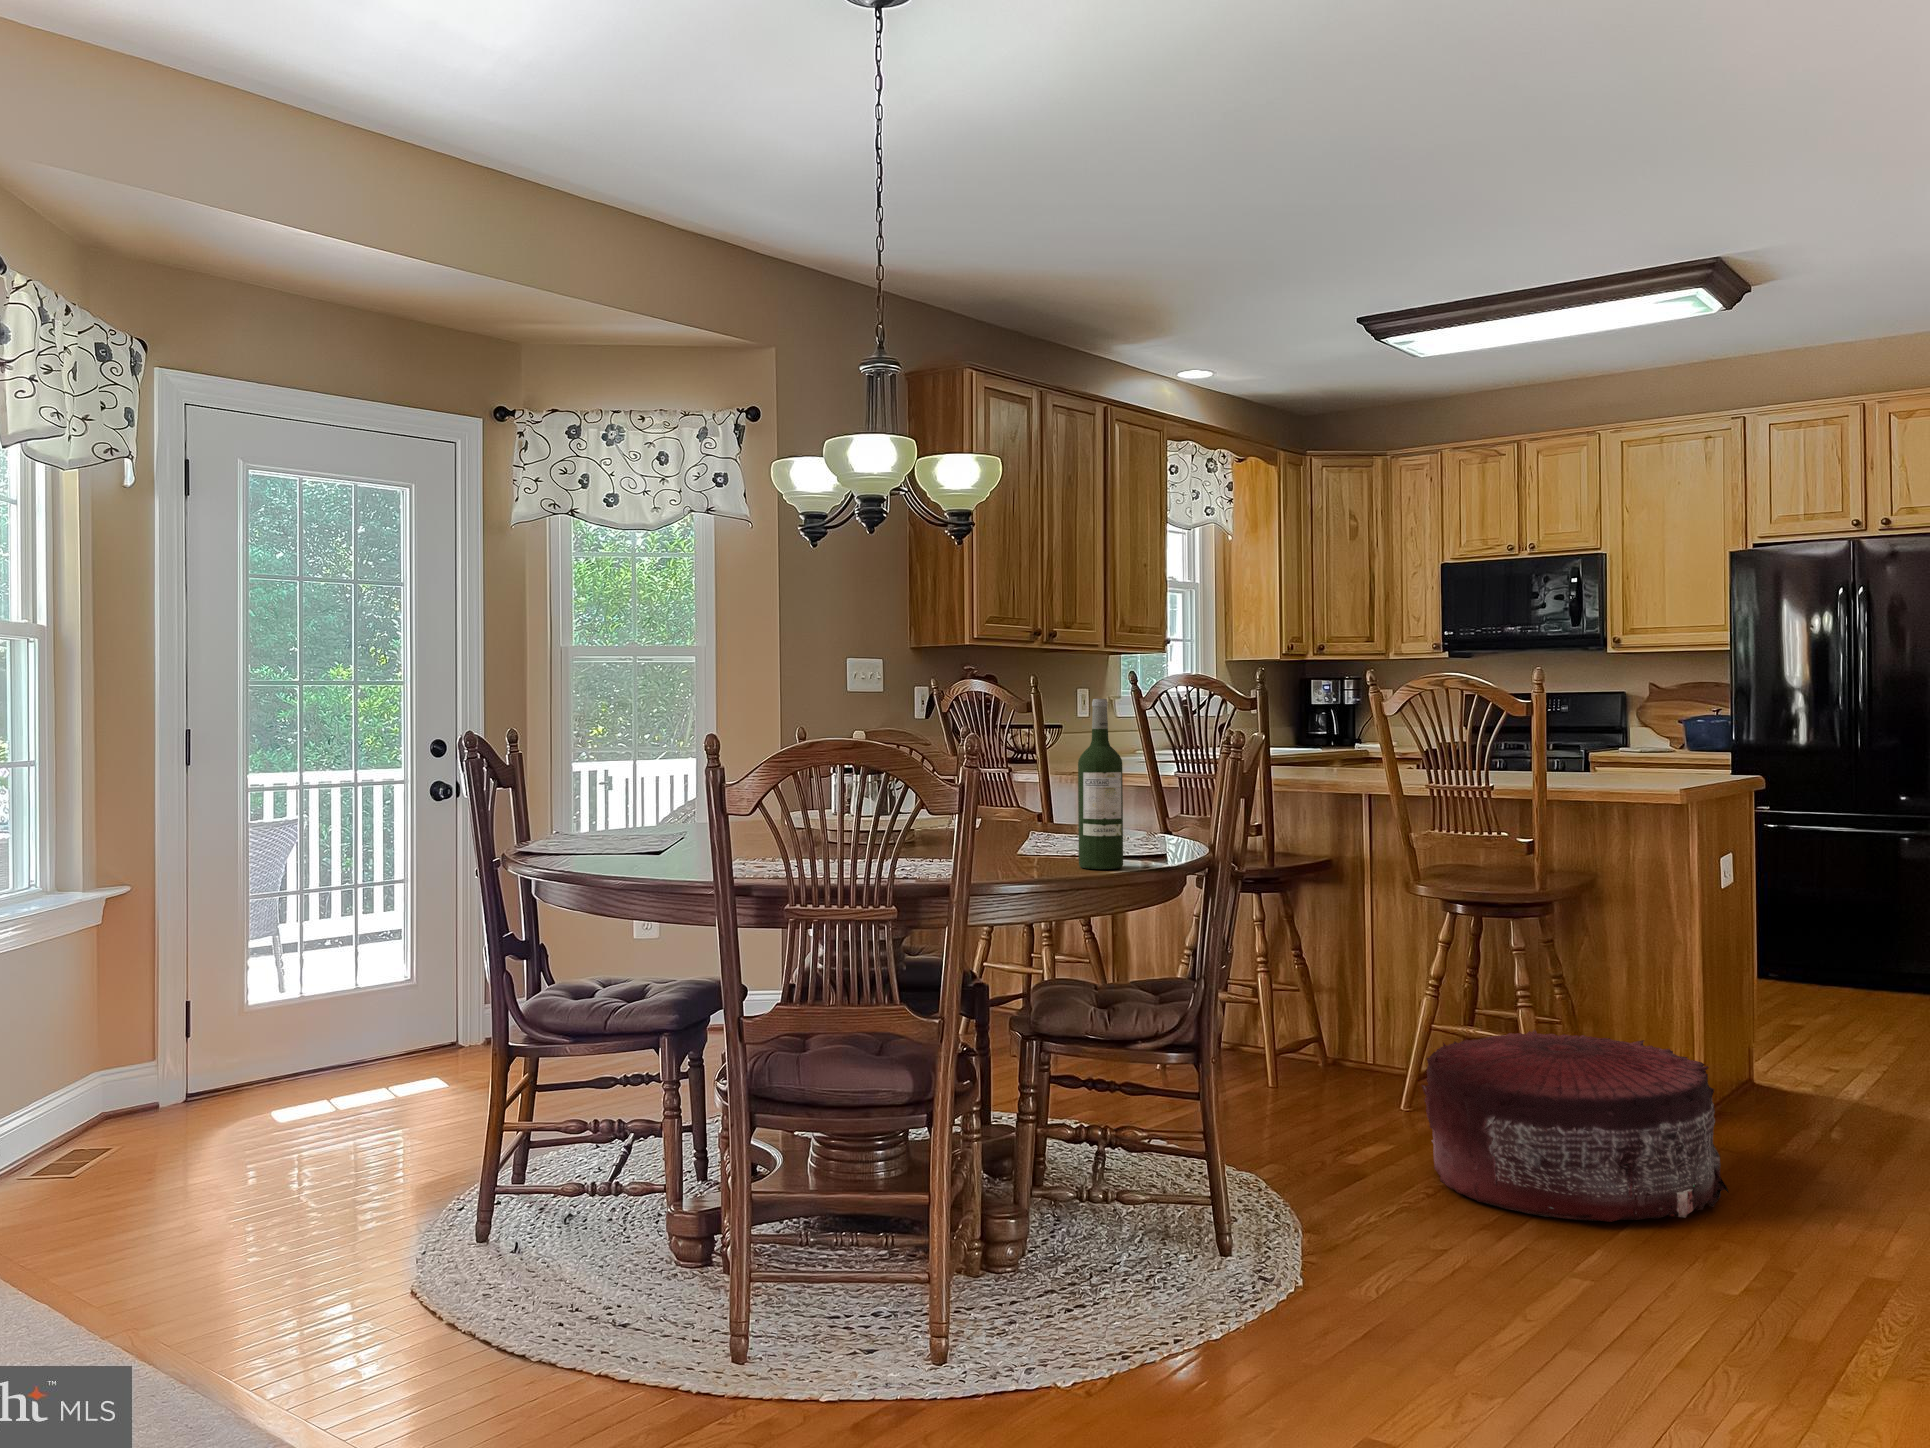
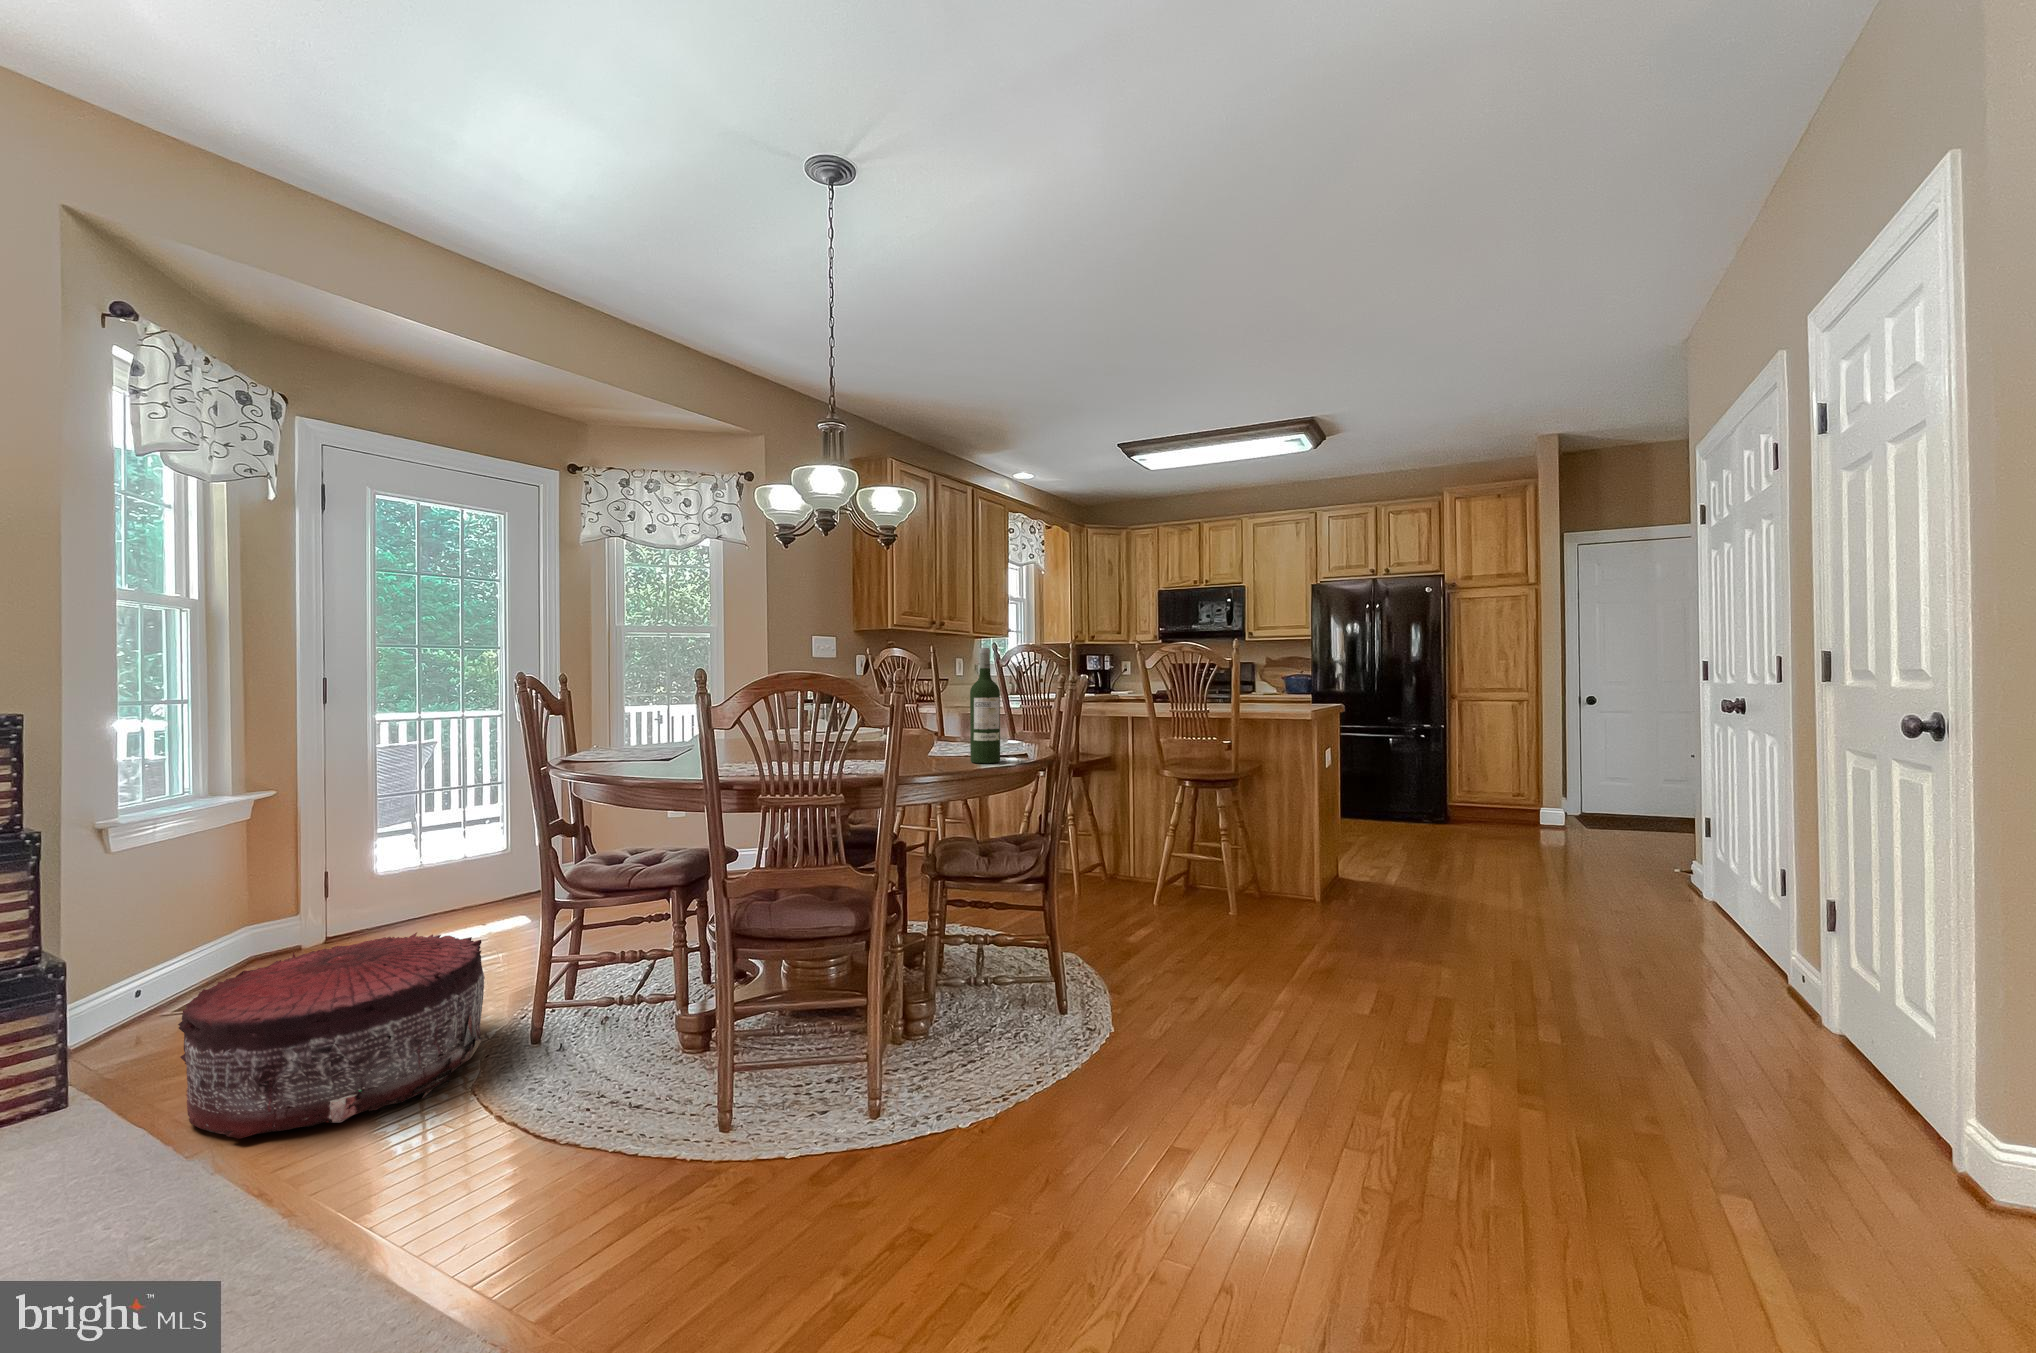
pouf: present [1422,1030,1729,1222] -> present [178,932,485,1139]

